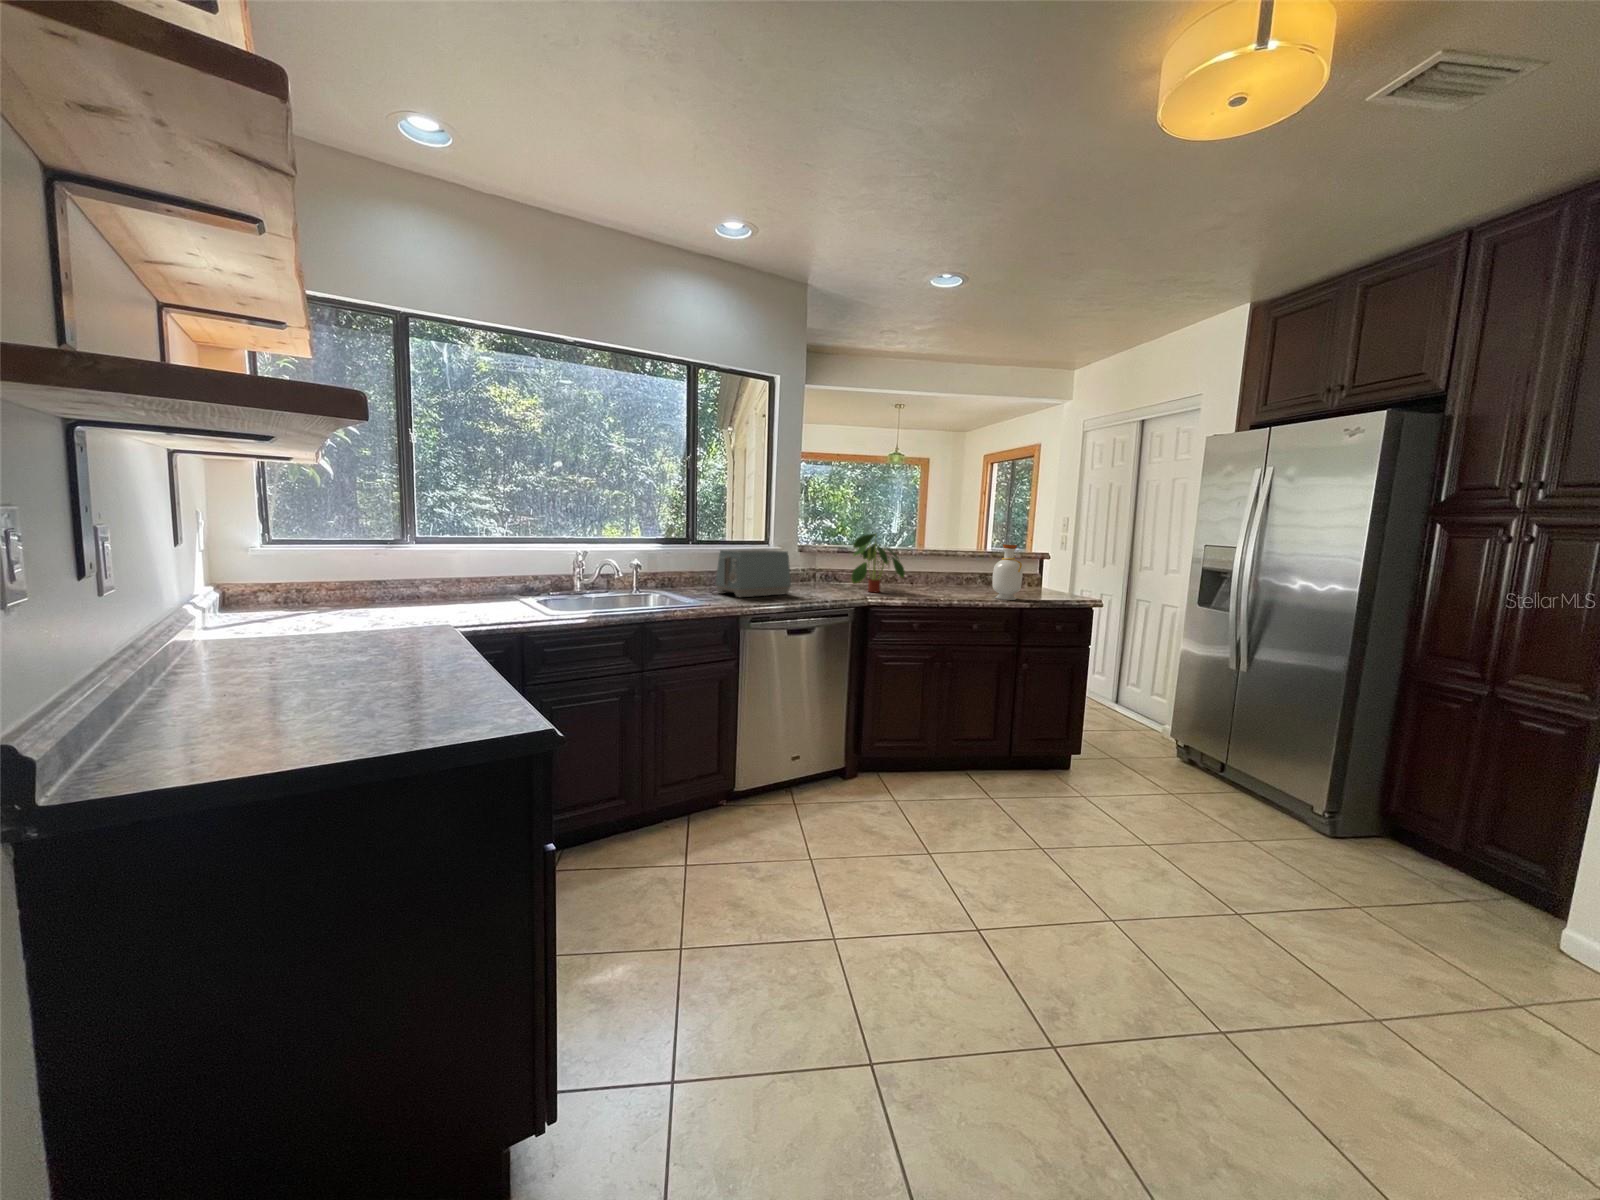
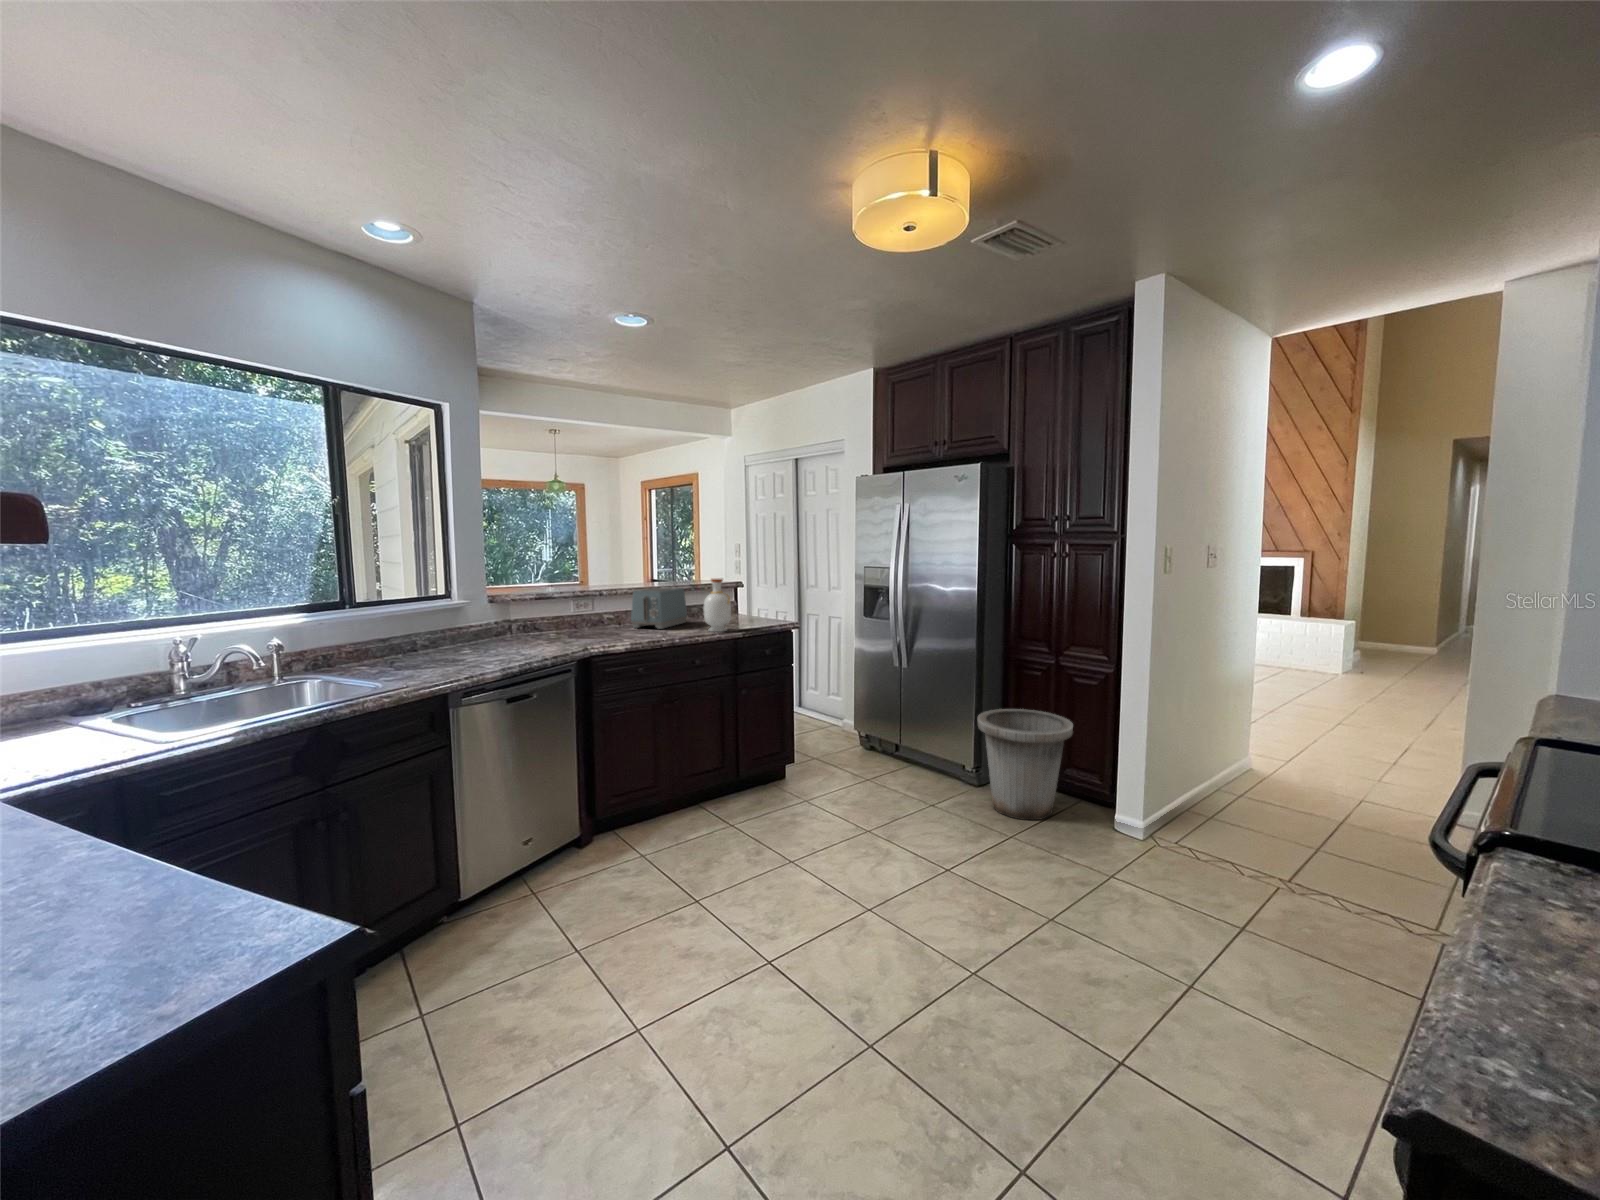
plant: present [852,533,905,592] -> none [551,576,621,640]
toaster: present [716,549,791,597] -> present [631,587,687,629]
trash can: none [1330,742,1503,903] -> present [977,709,1073,820]

